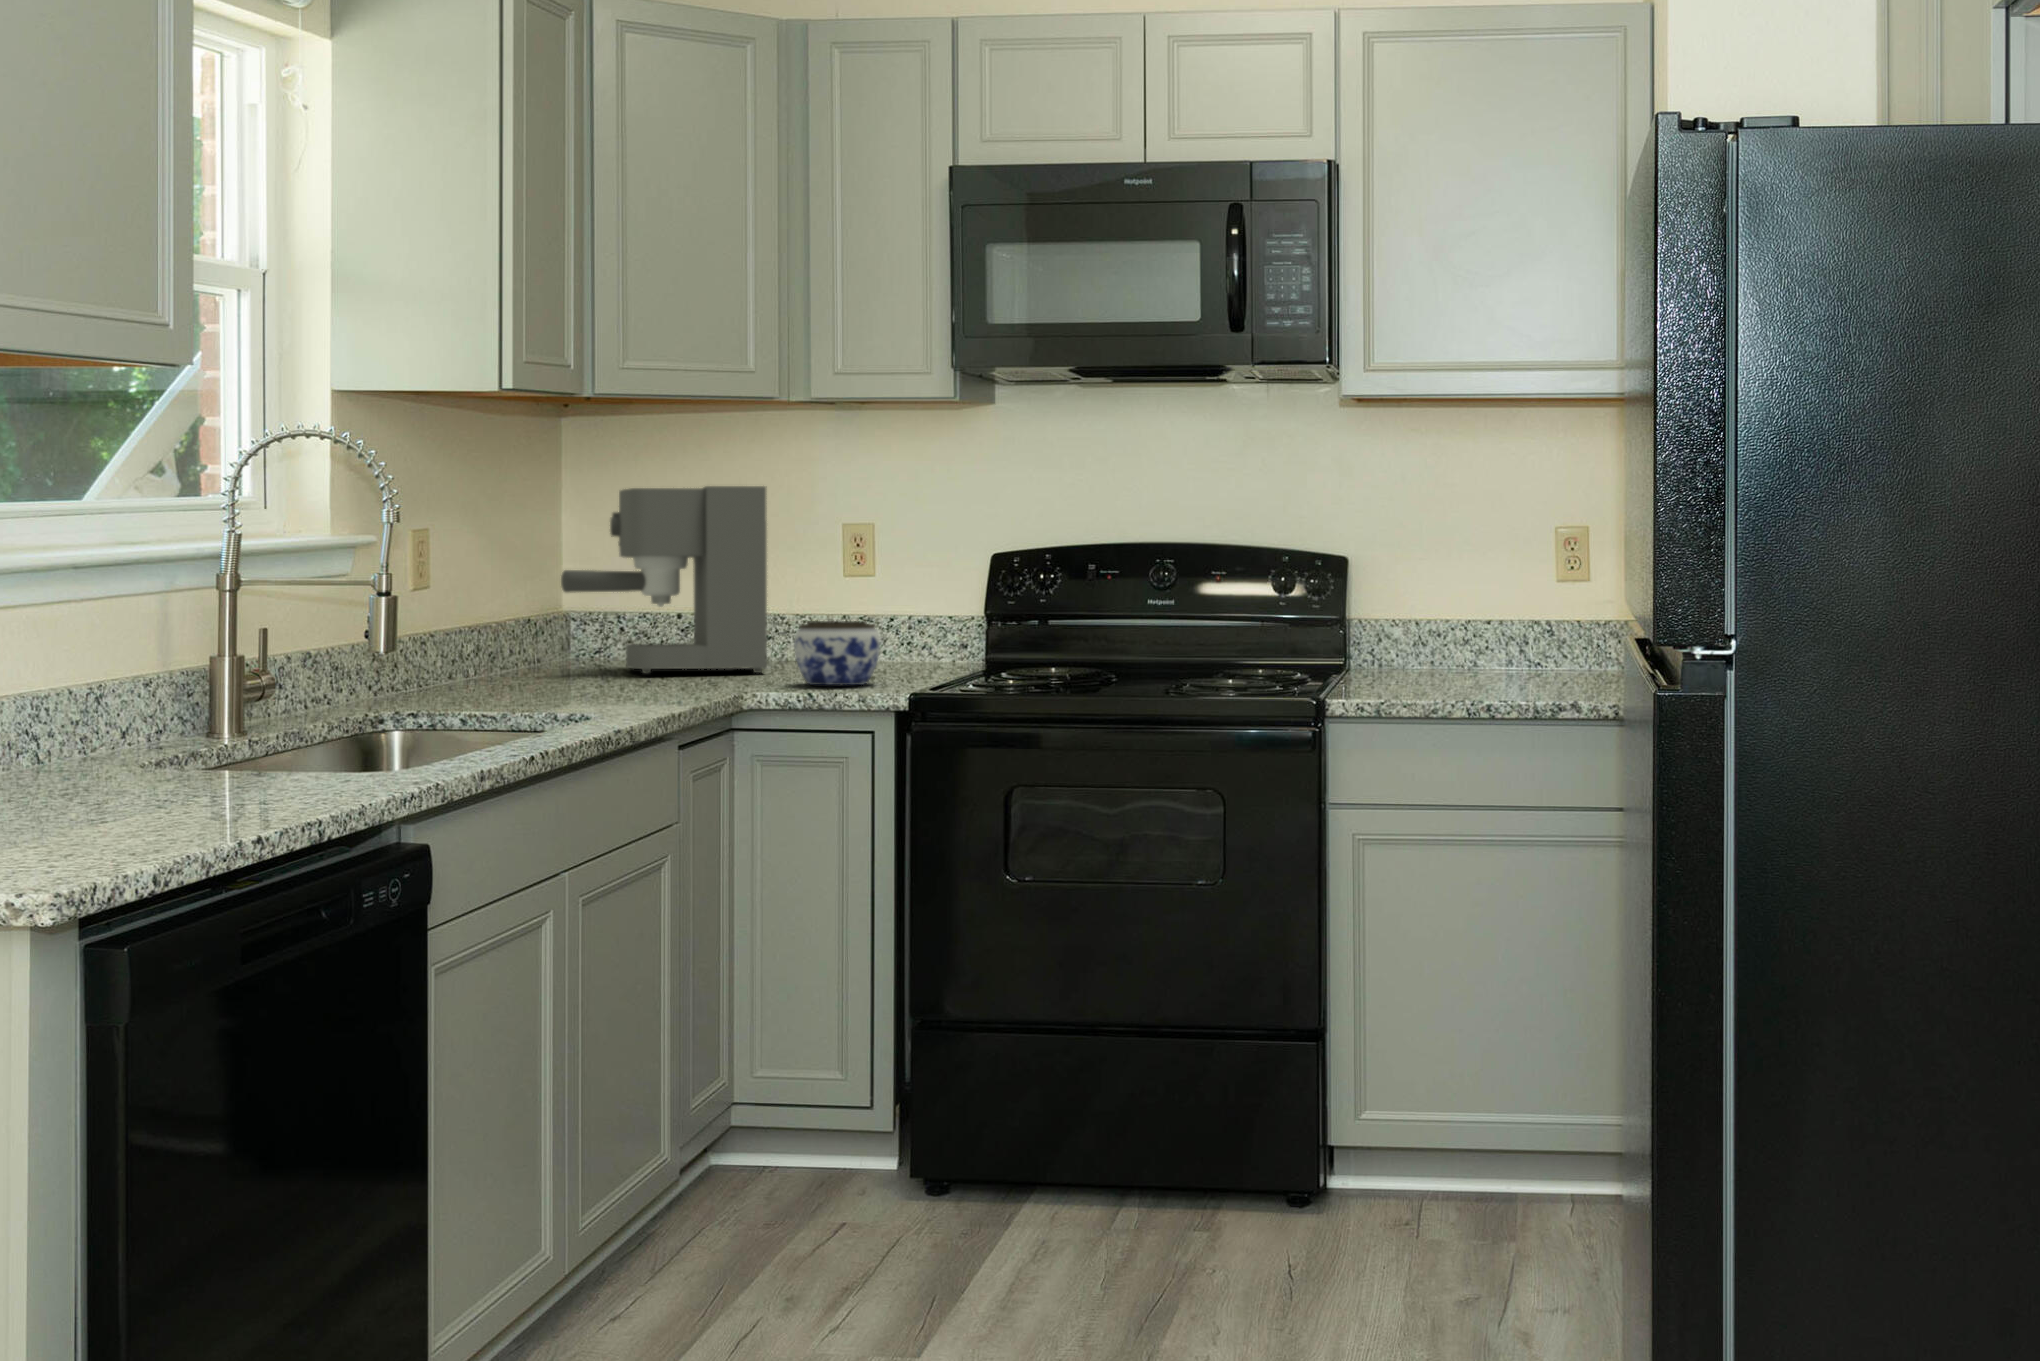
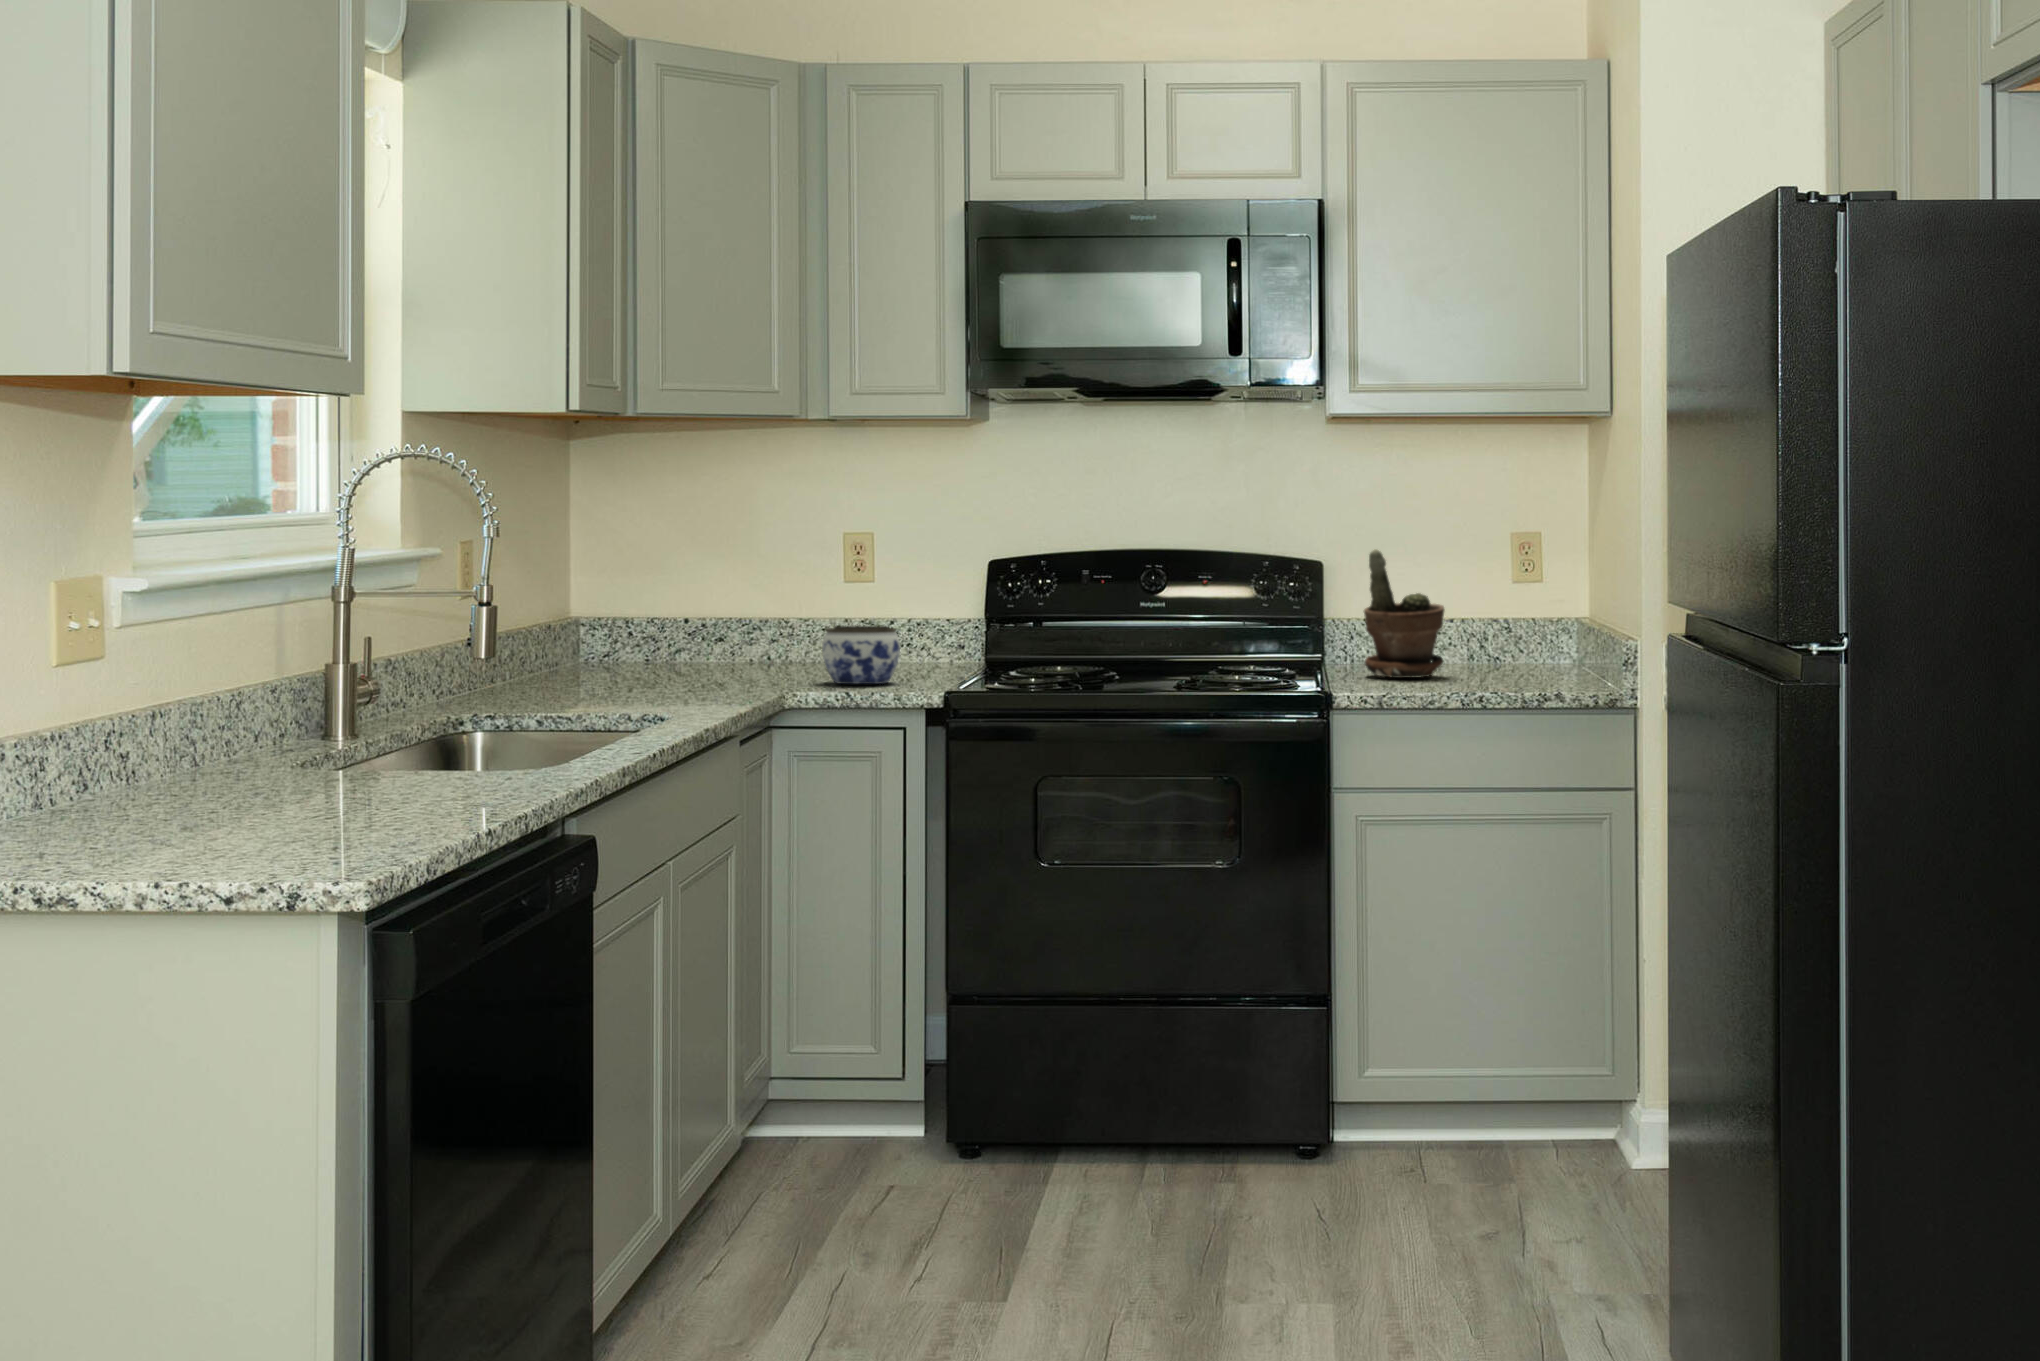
coffee maker: present [561,486,767,673] -> none [595,501,787,673]
potted plant: none [1411,533,1506,680] -> present [1364,549,1444,678]

